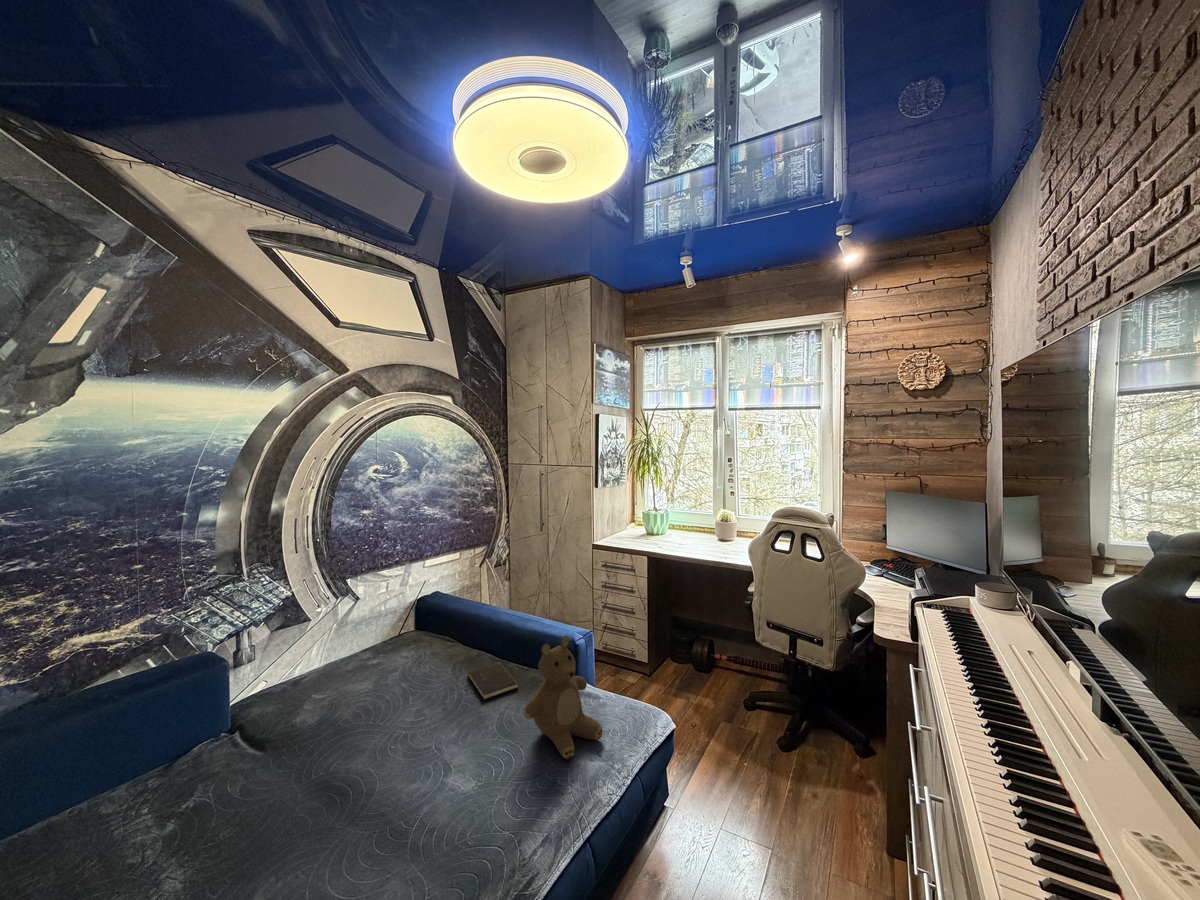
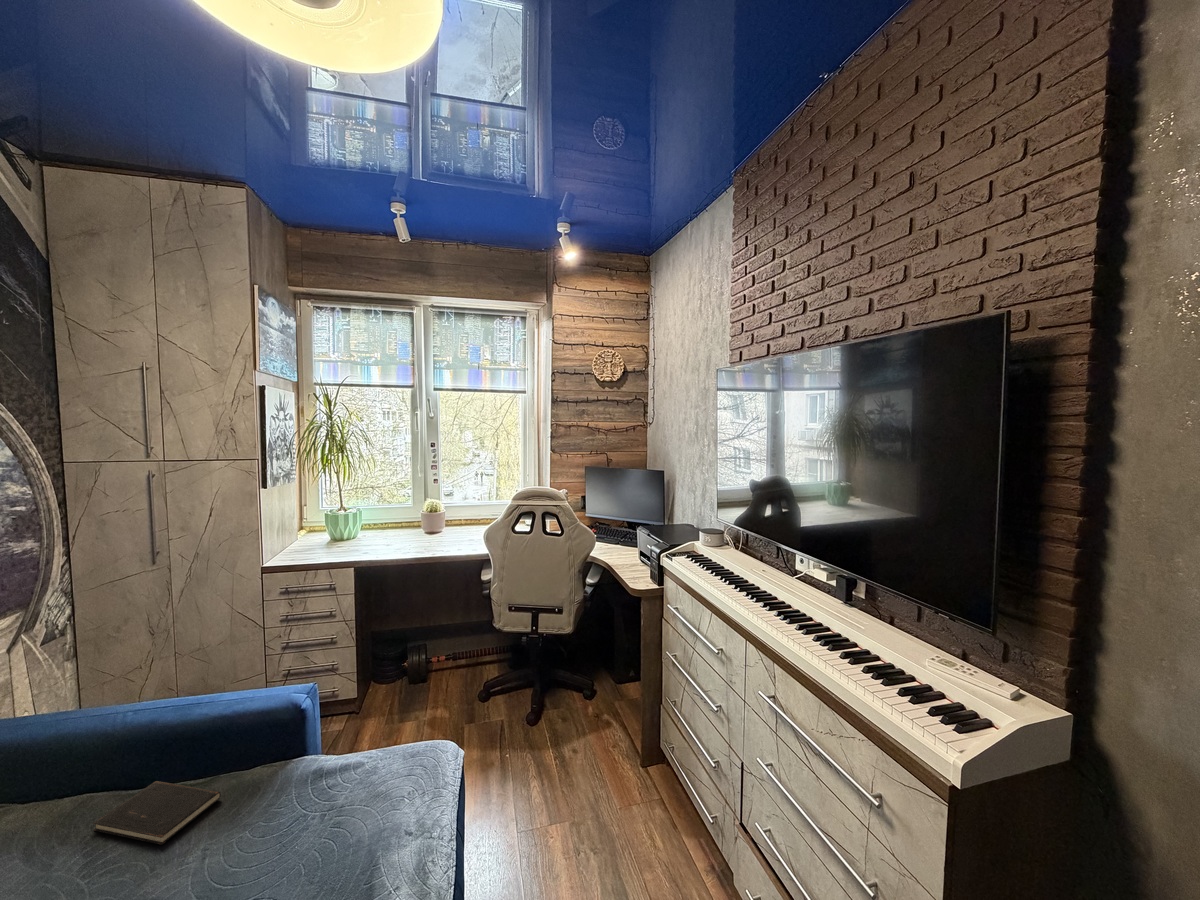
teddy bear: present [524,636,603,759] -> none [286,684,397,838]

